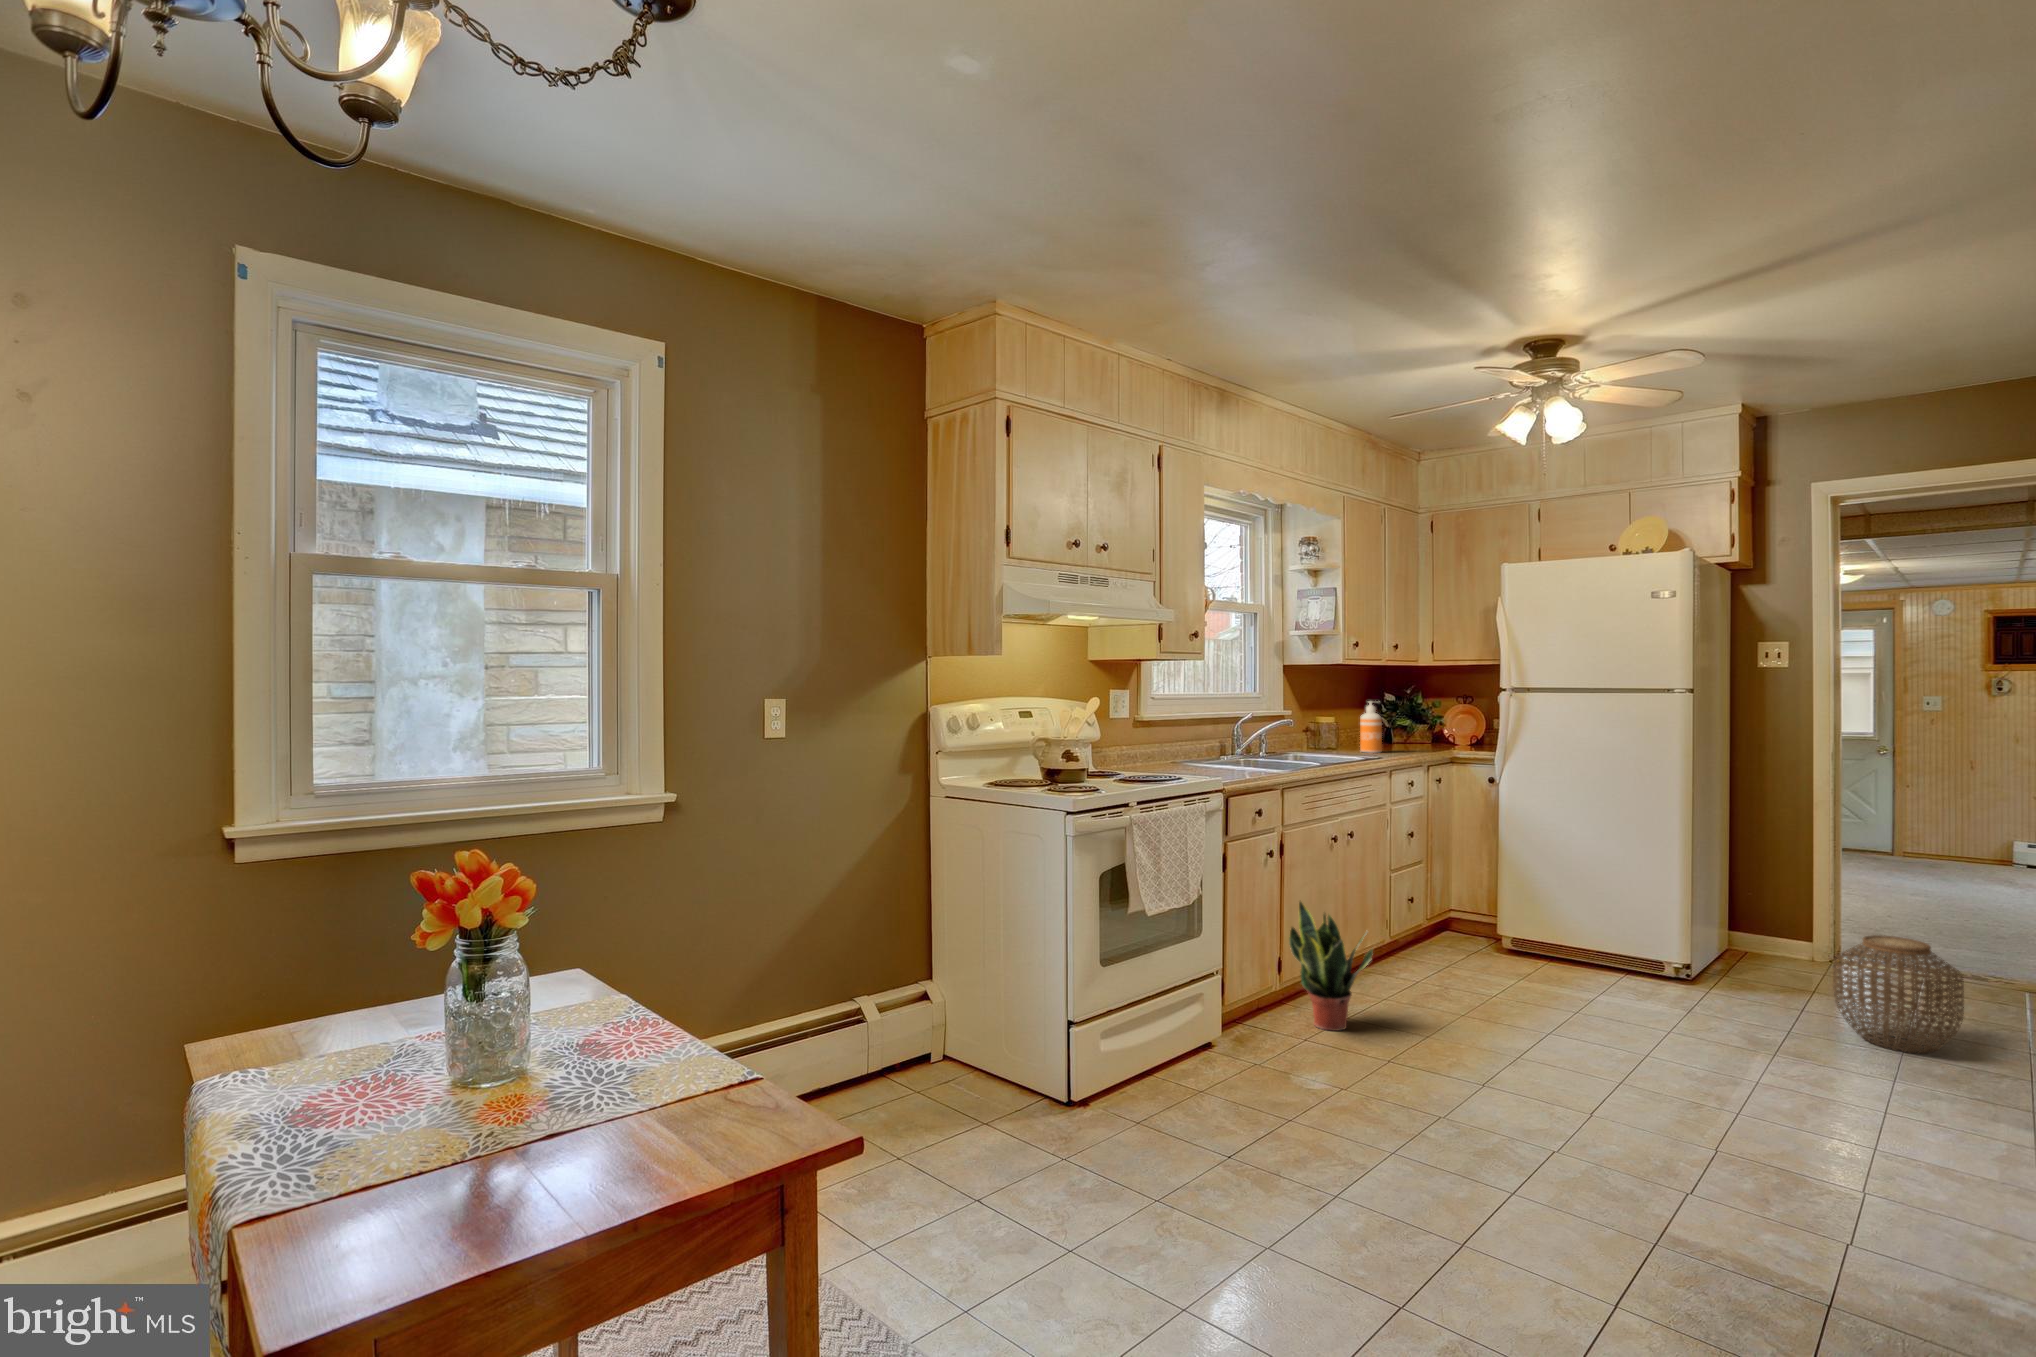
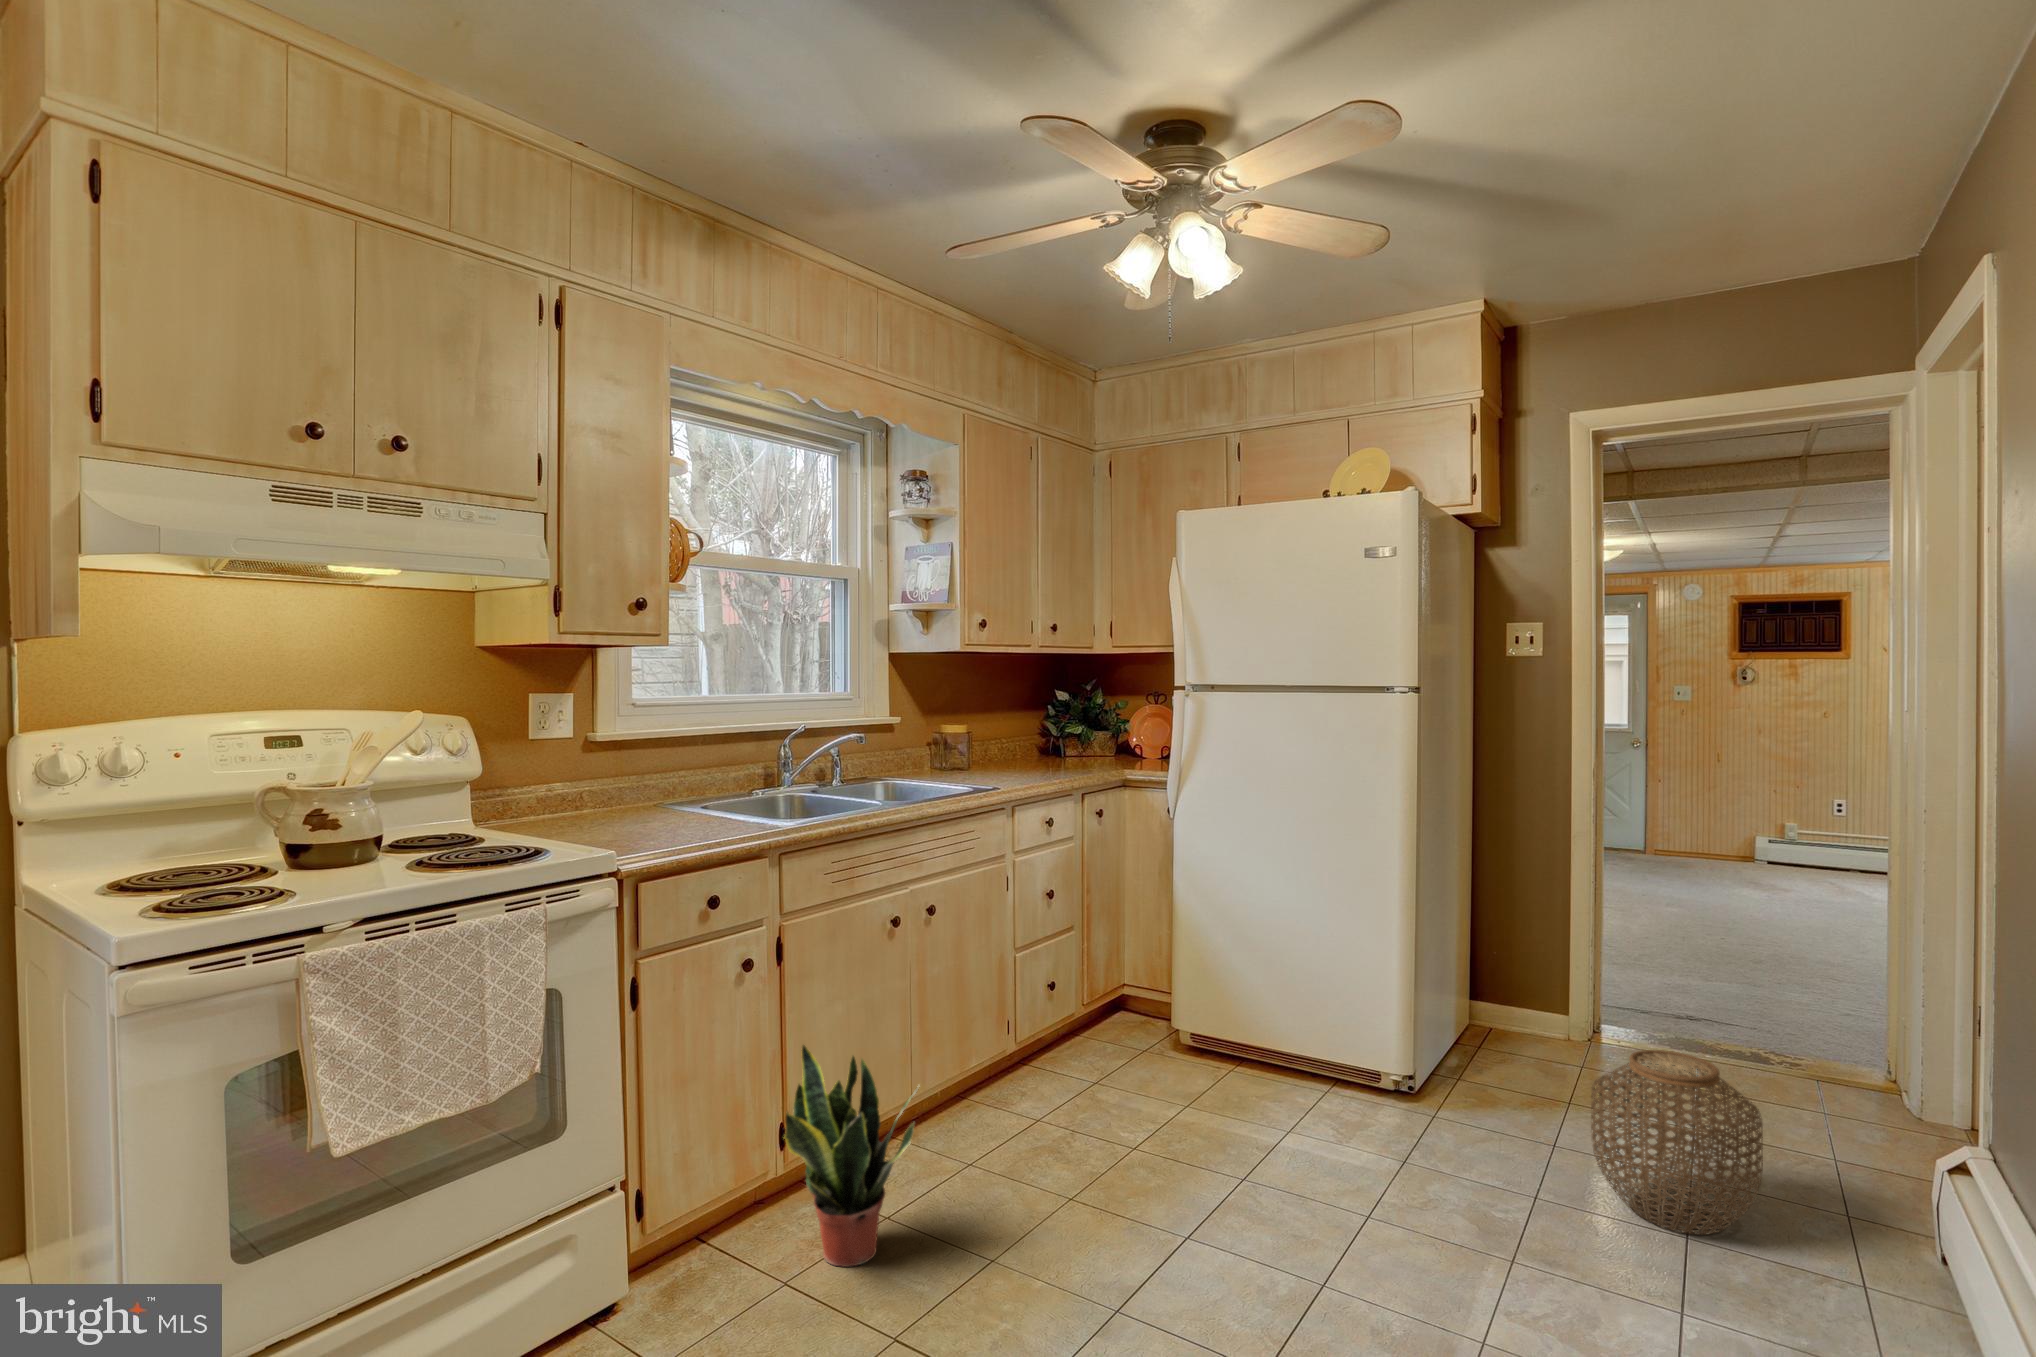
soap dispenser: present [1360,701,1382,753] -> none [1000,703,1029,776]

